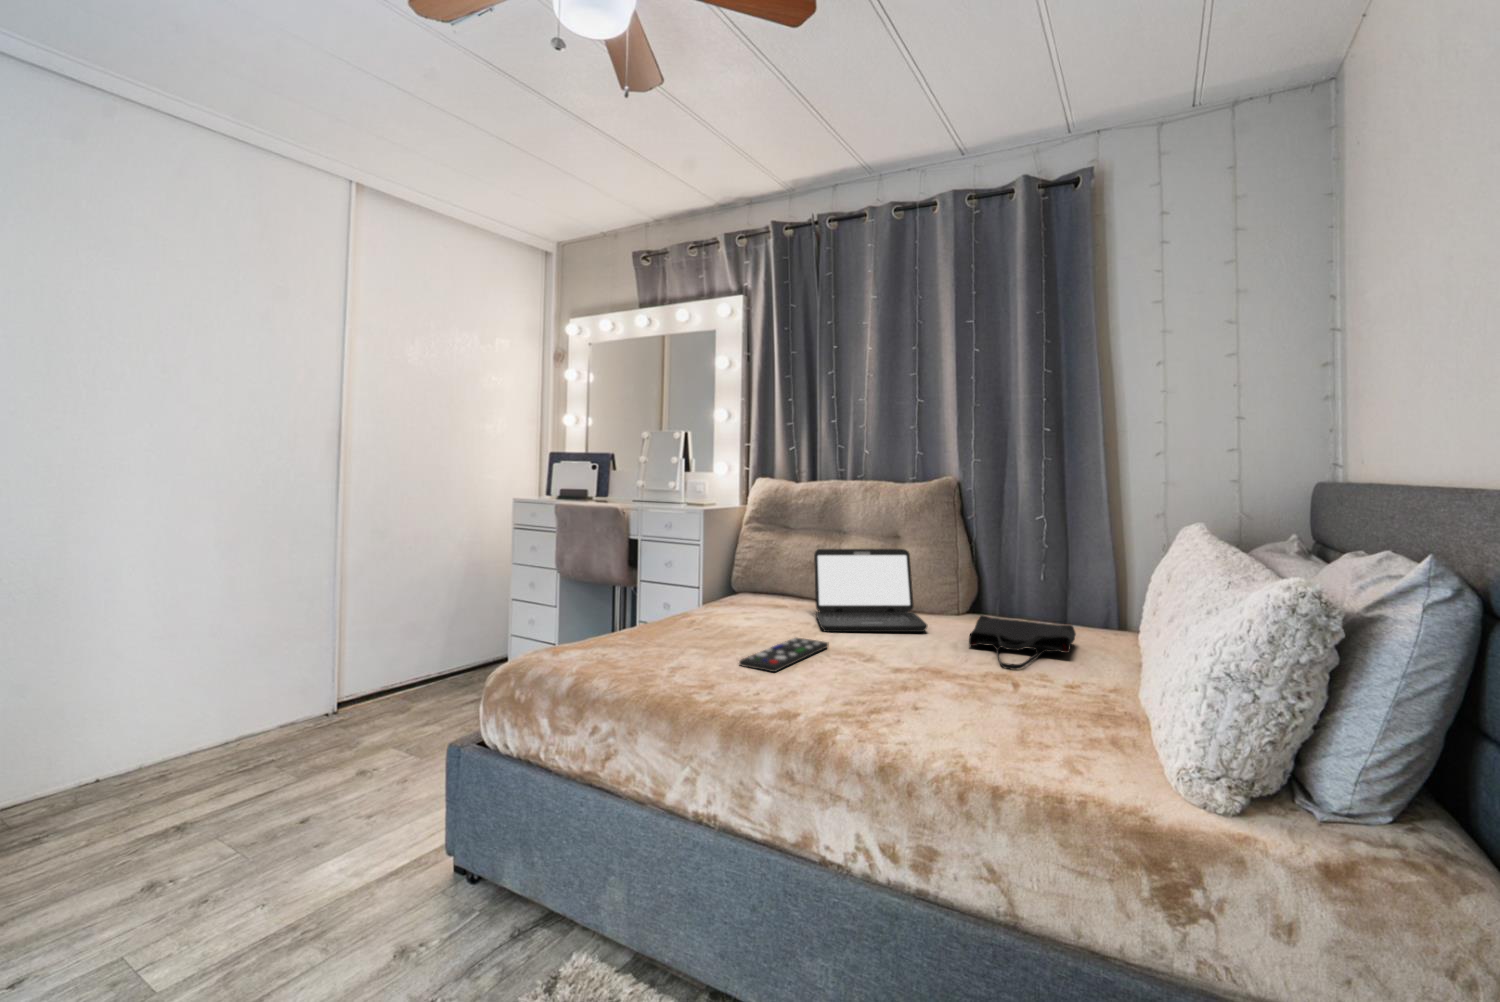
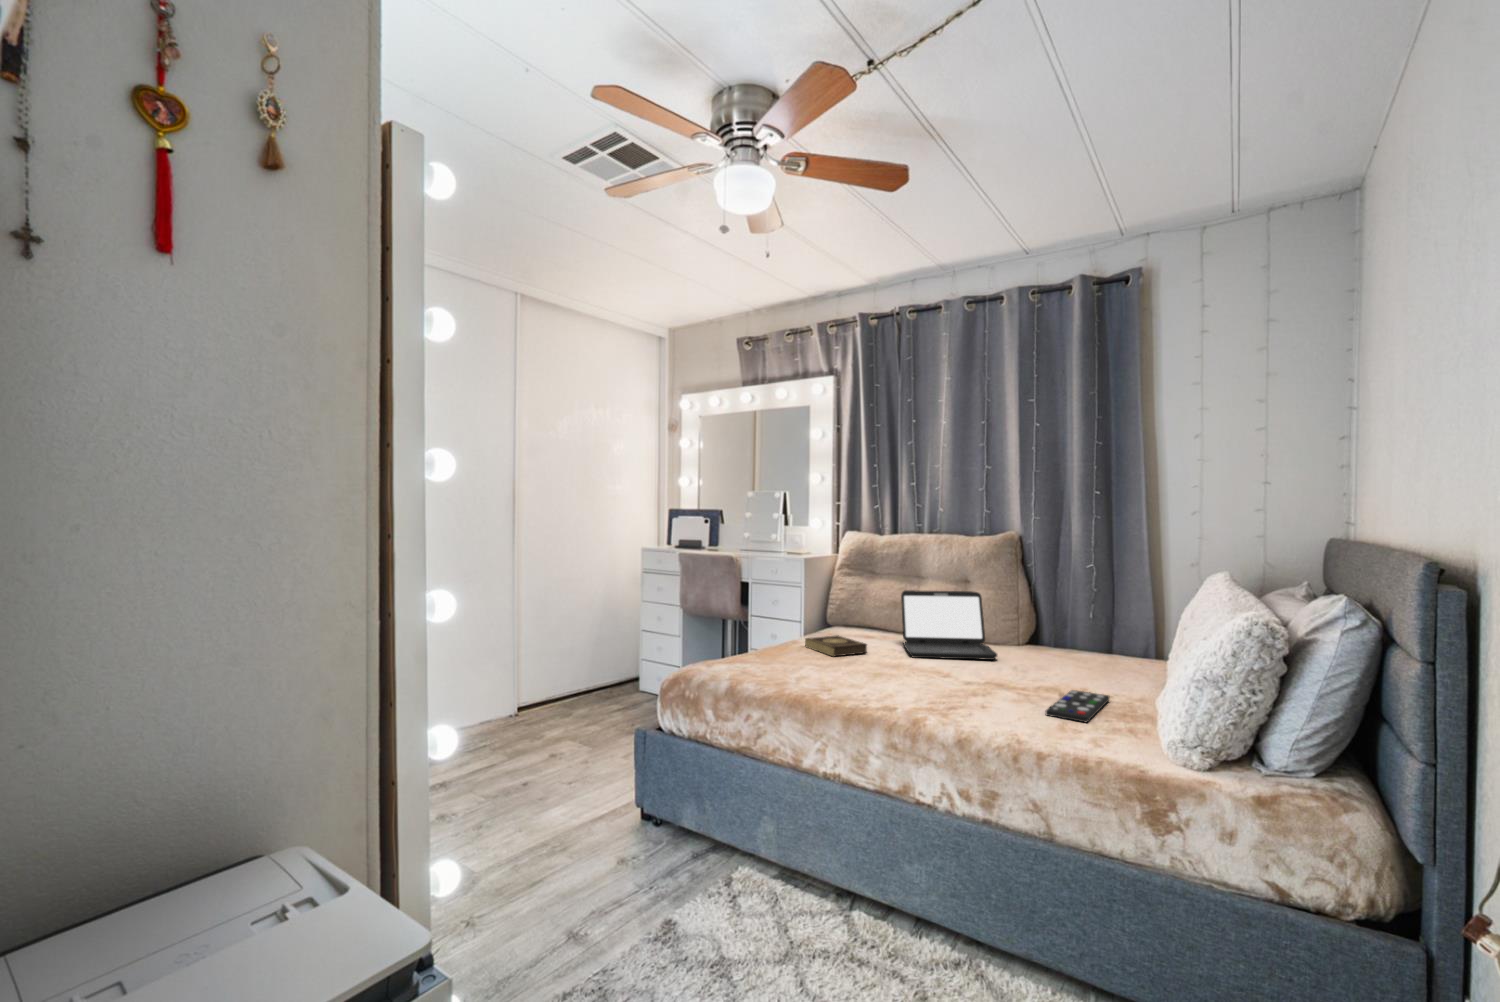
book: none [695,605,770,634] -> present [805,635,867,656]
tote bag: present [969,616,1076,670] -> none [1032,647,1121,688]
remote control: present [739,638,828,672] -> present [1046,690,1110,722]

